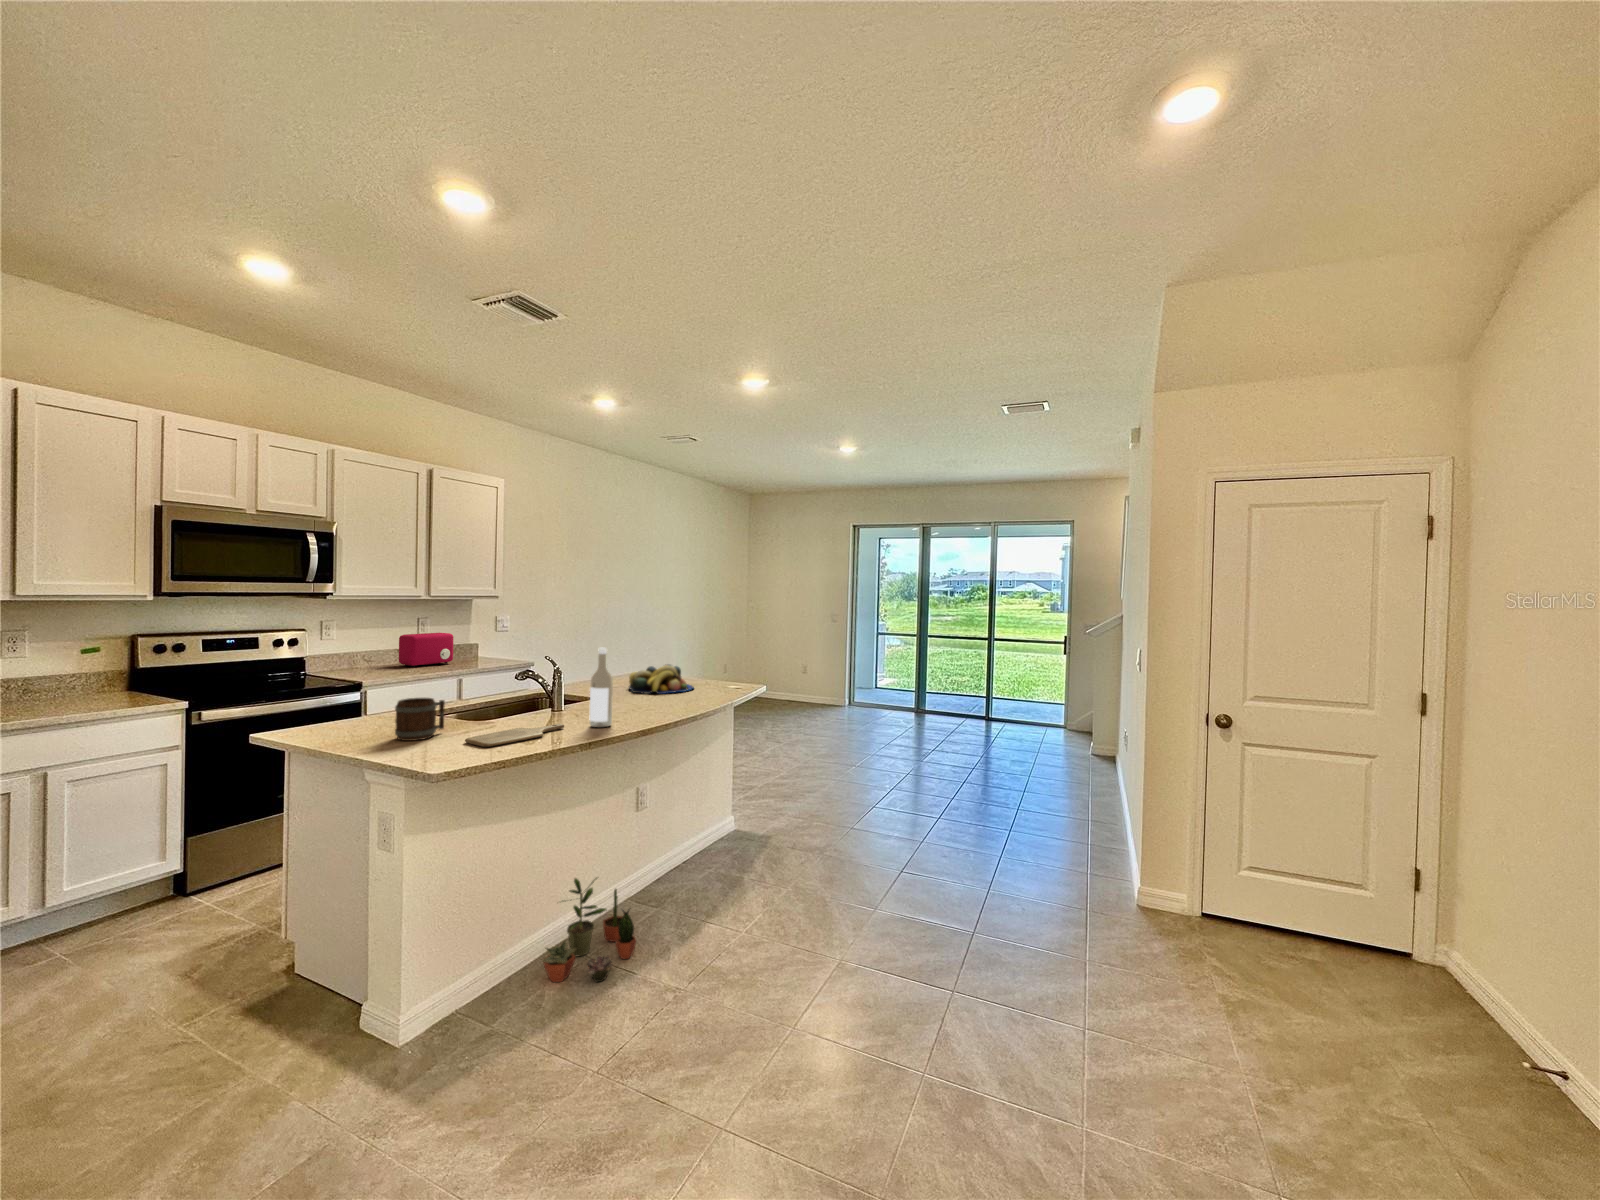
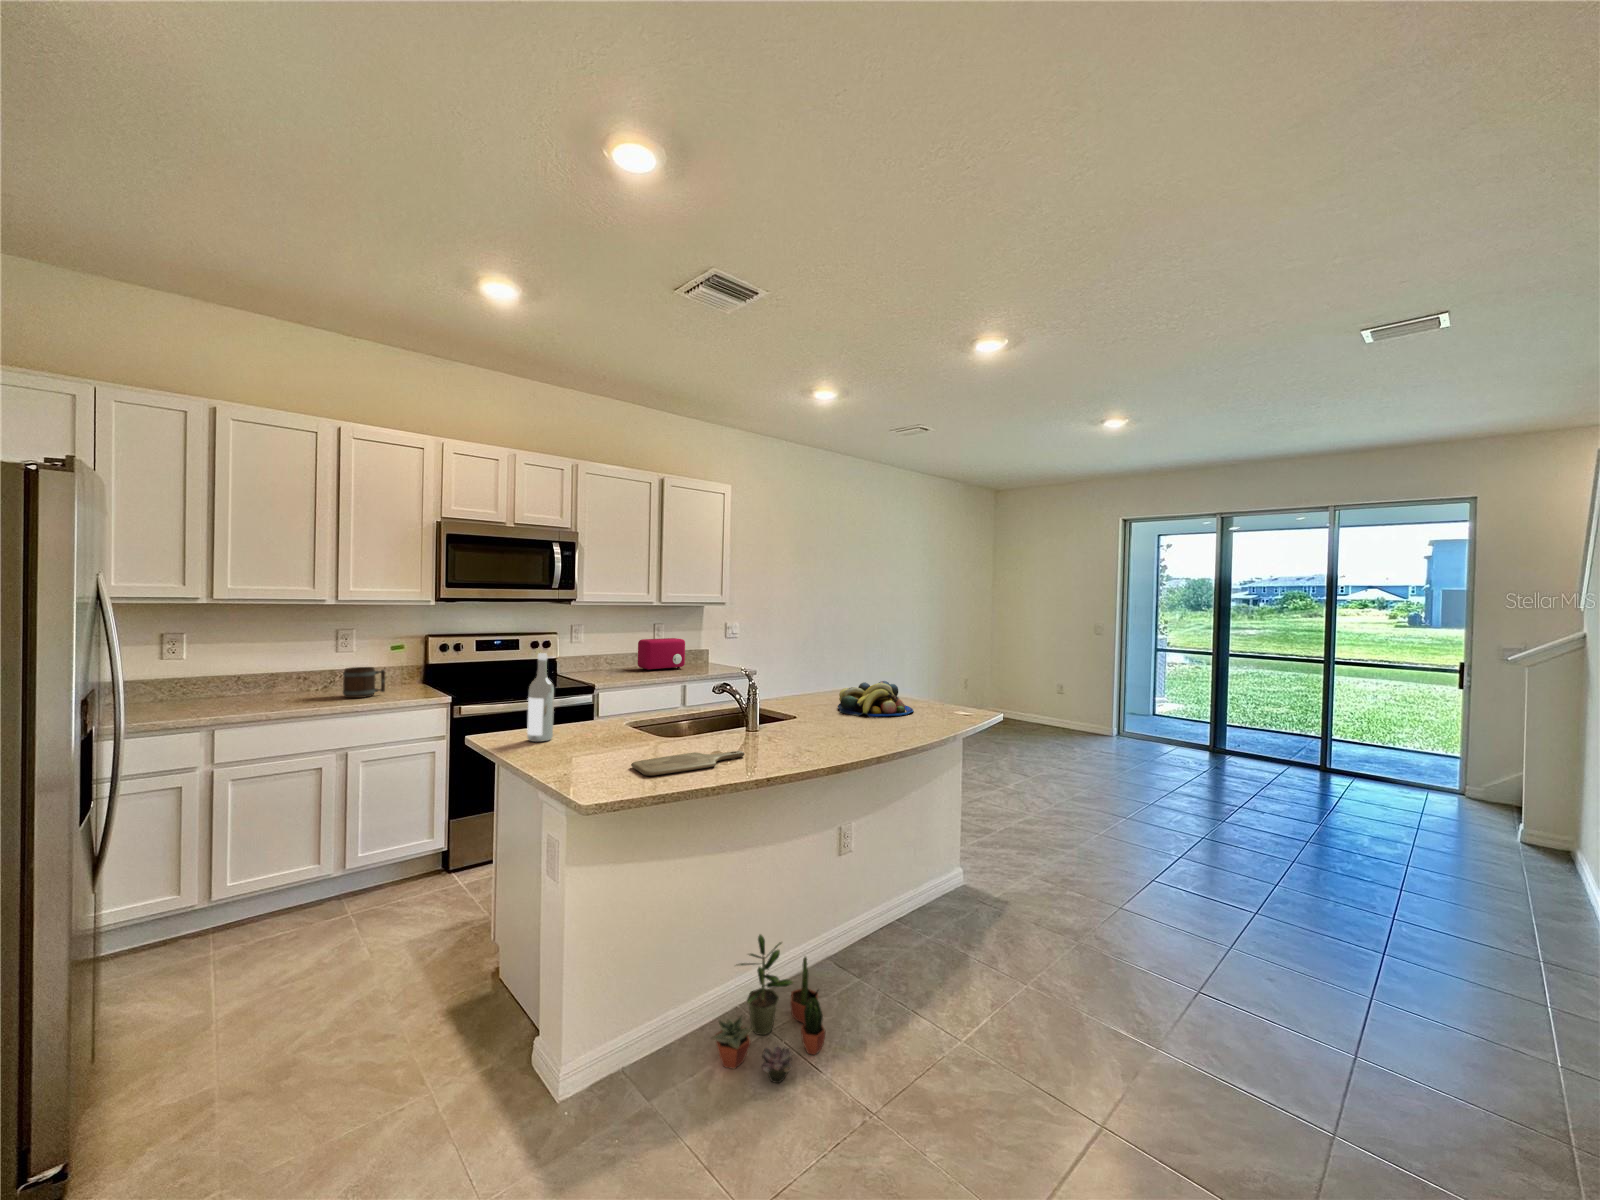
wine bottle: present [590,648,613,727] -> present [527,653,554,742]
mug: present [395,698,445,741] -> present [343,667,385,698]

